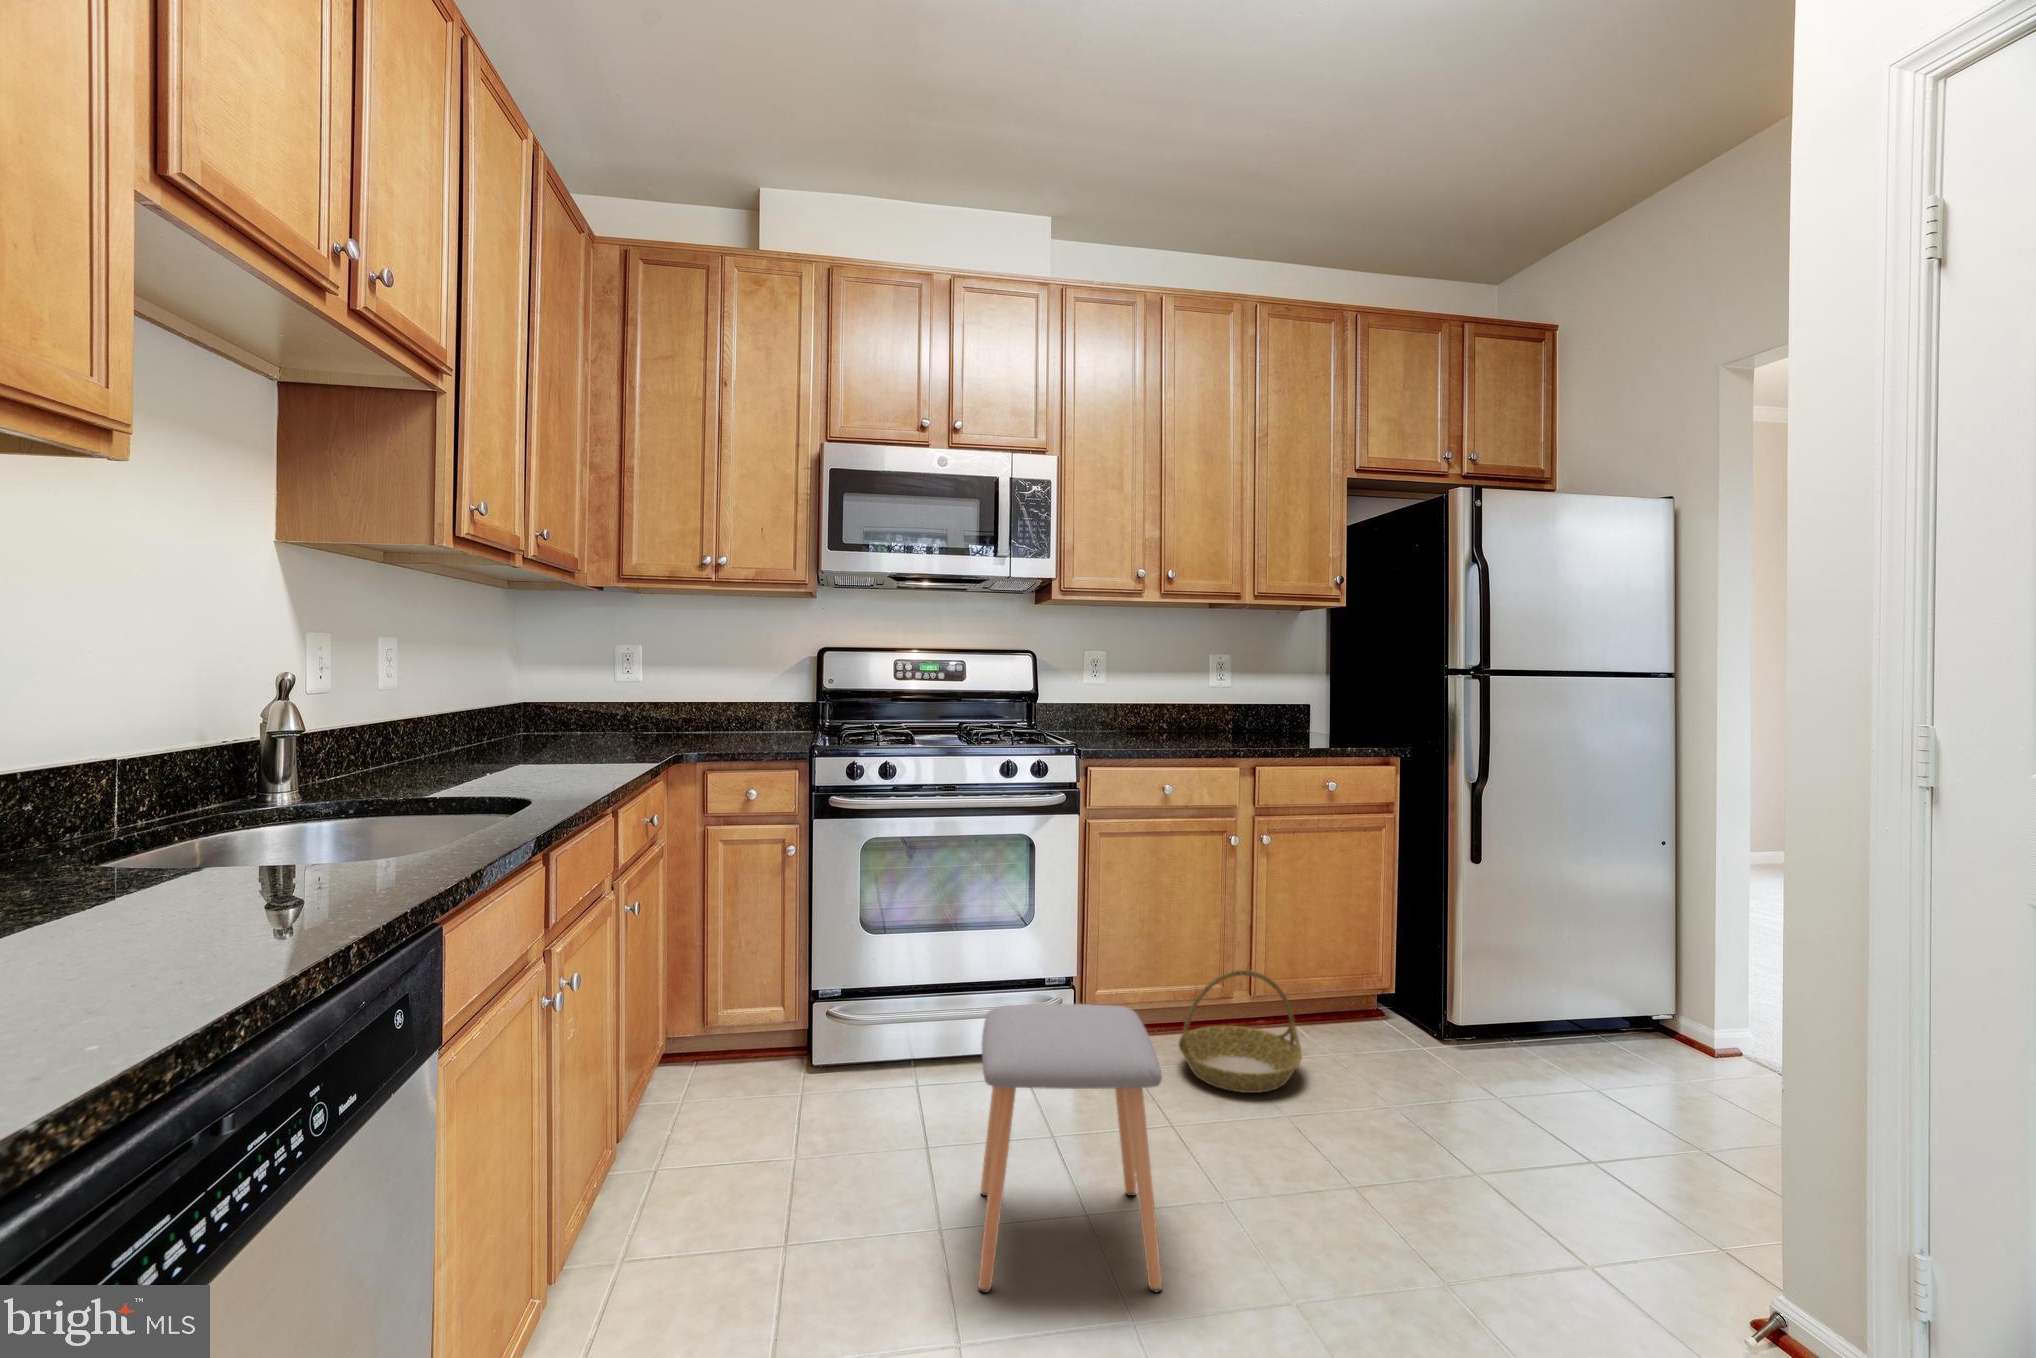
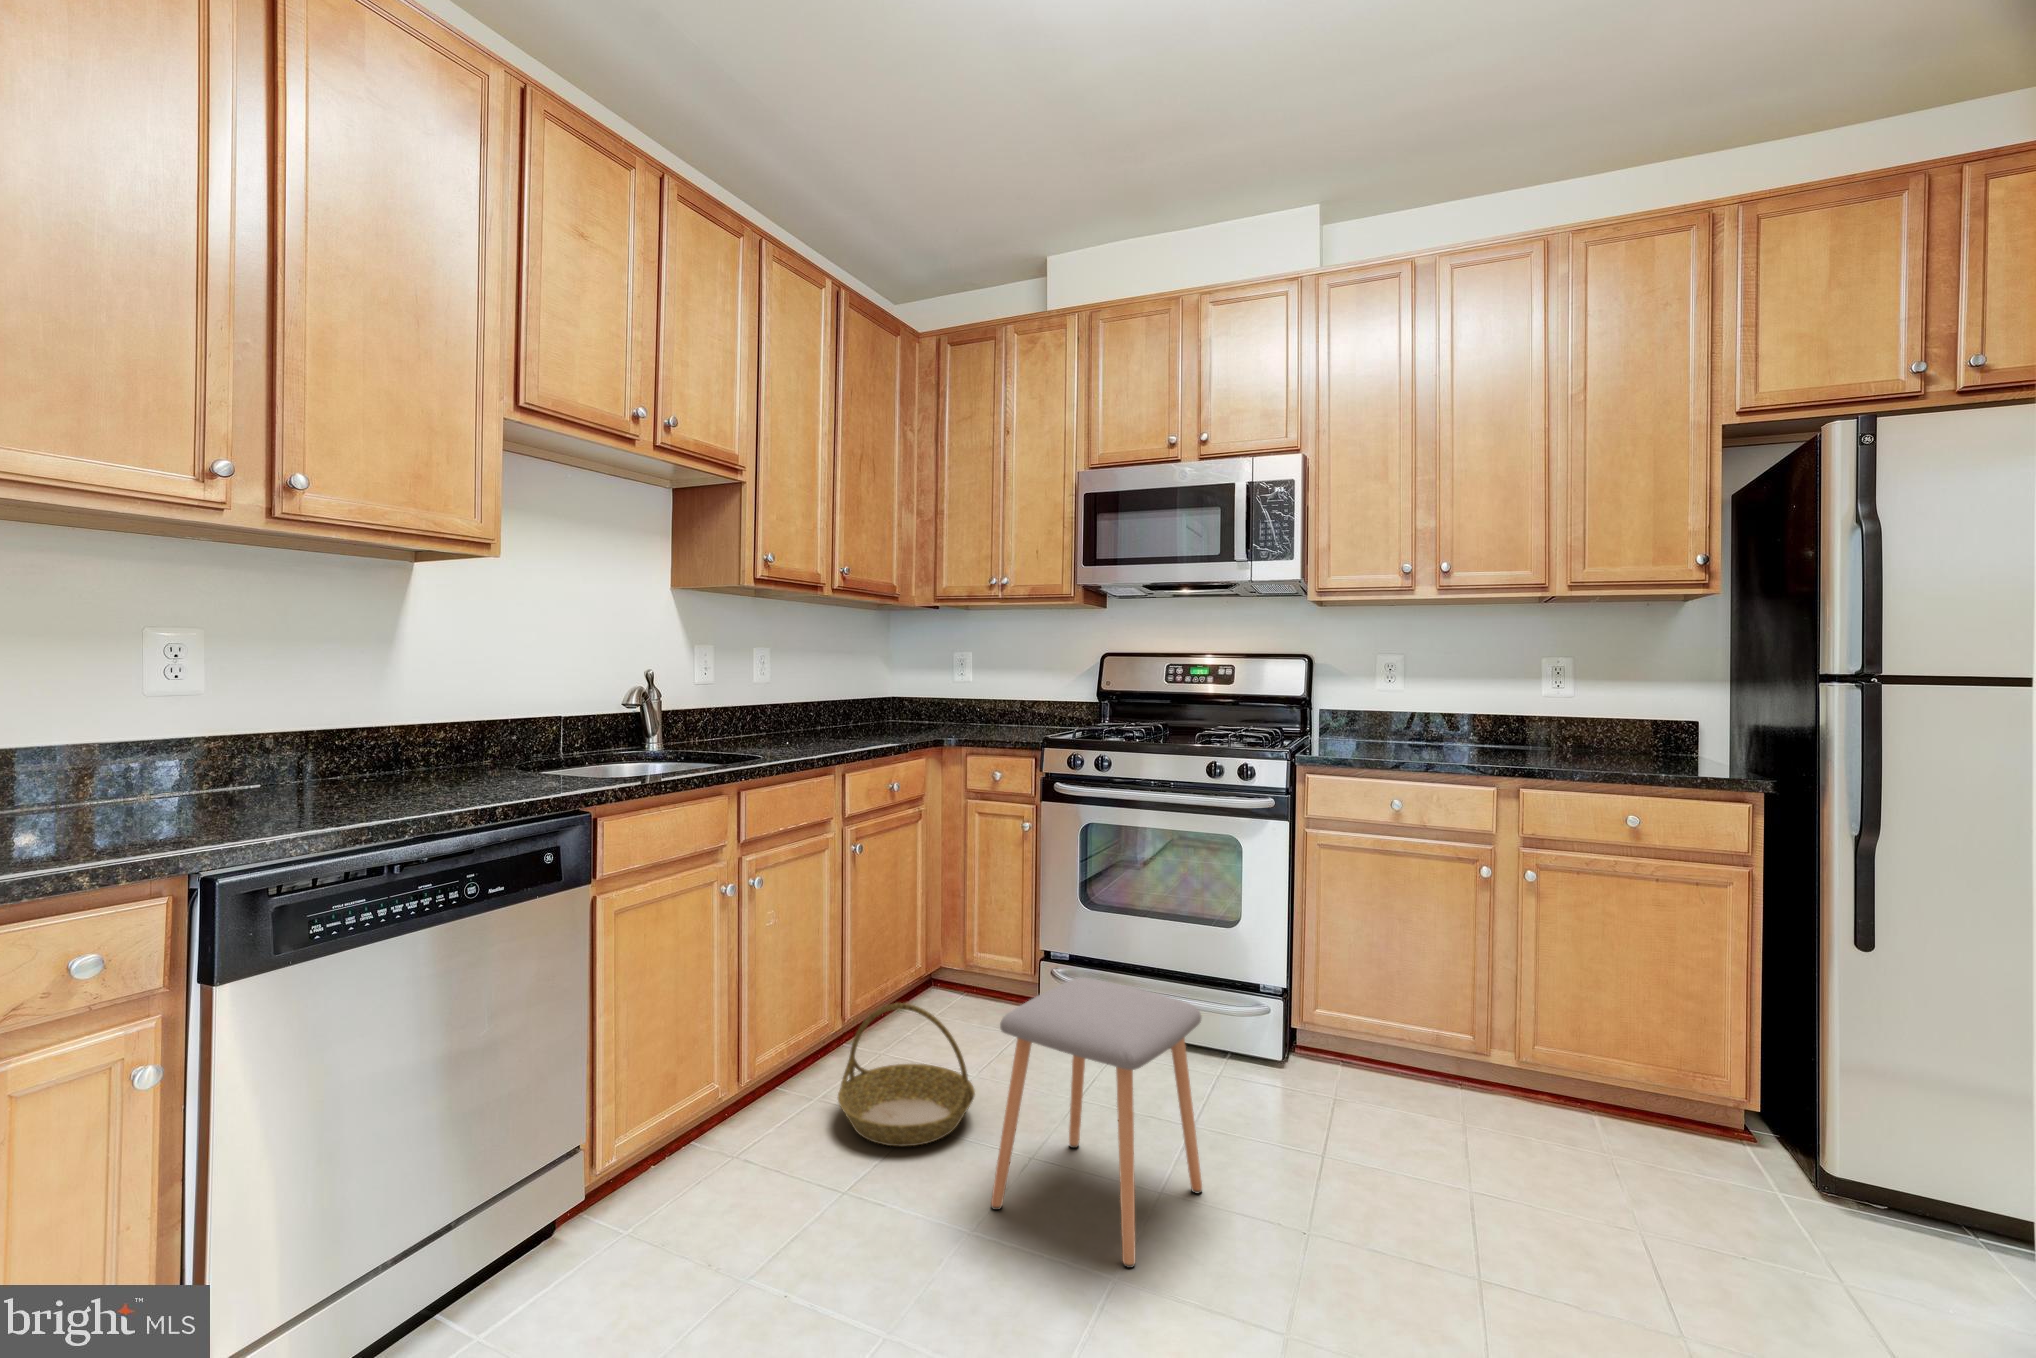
basket: present [1179,970,1302,1093] -> present [838,1003,975,1146]

